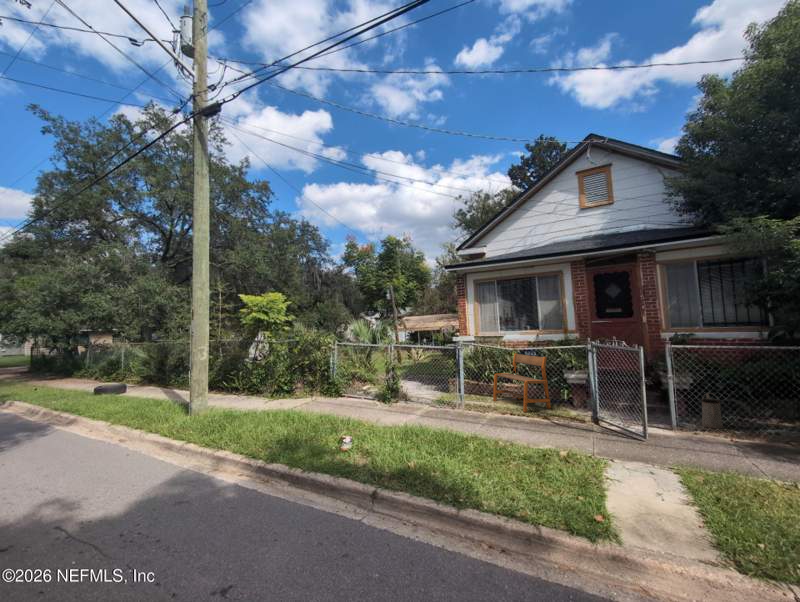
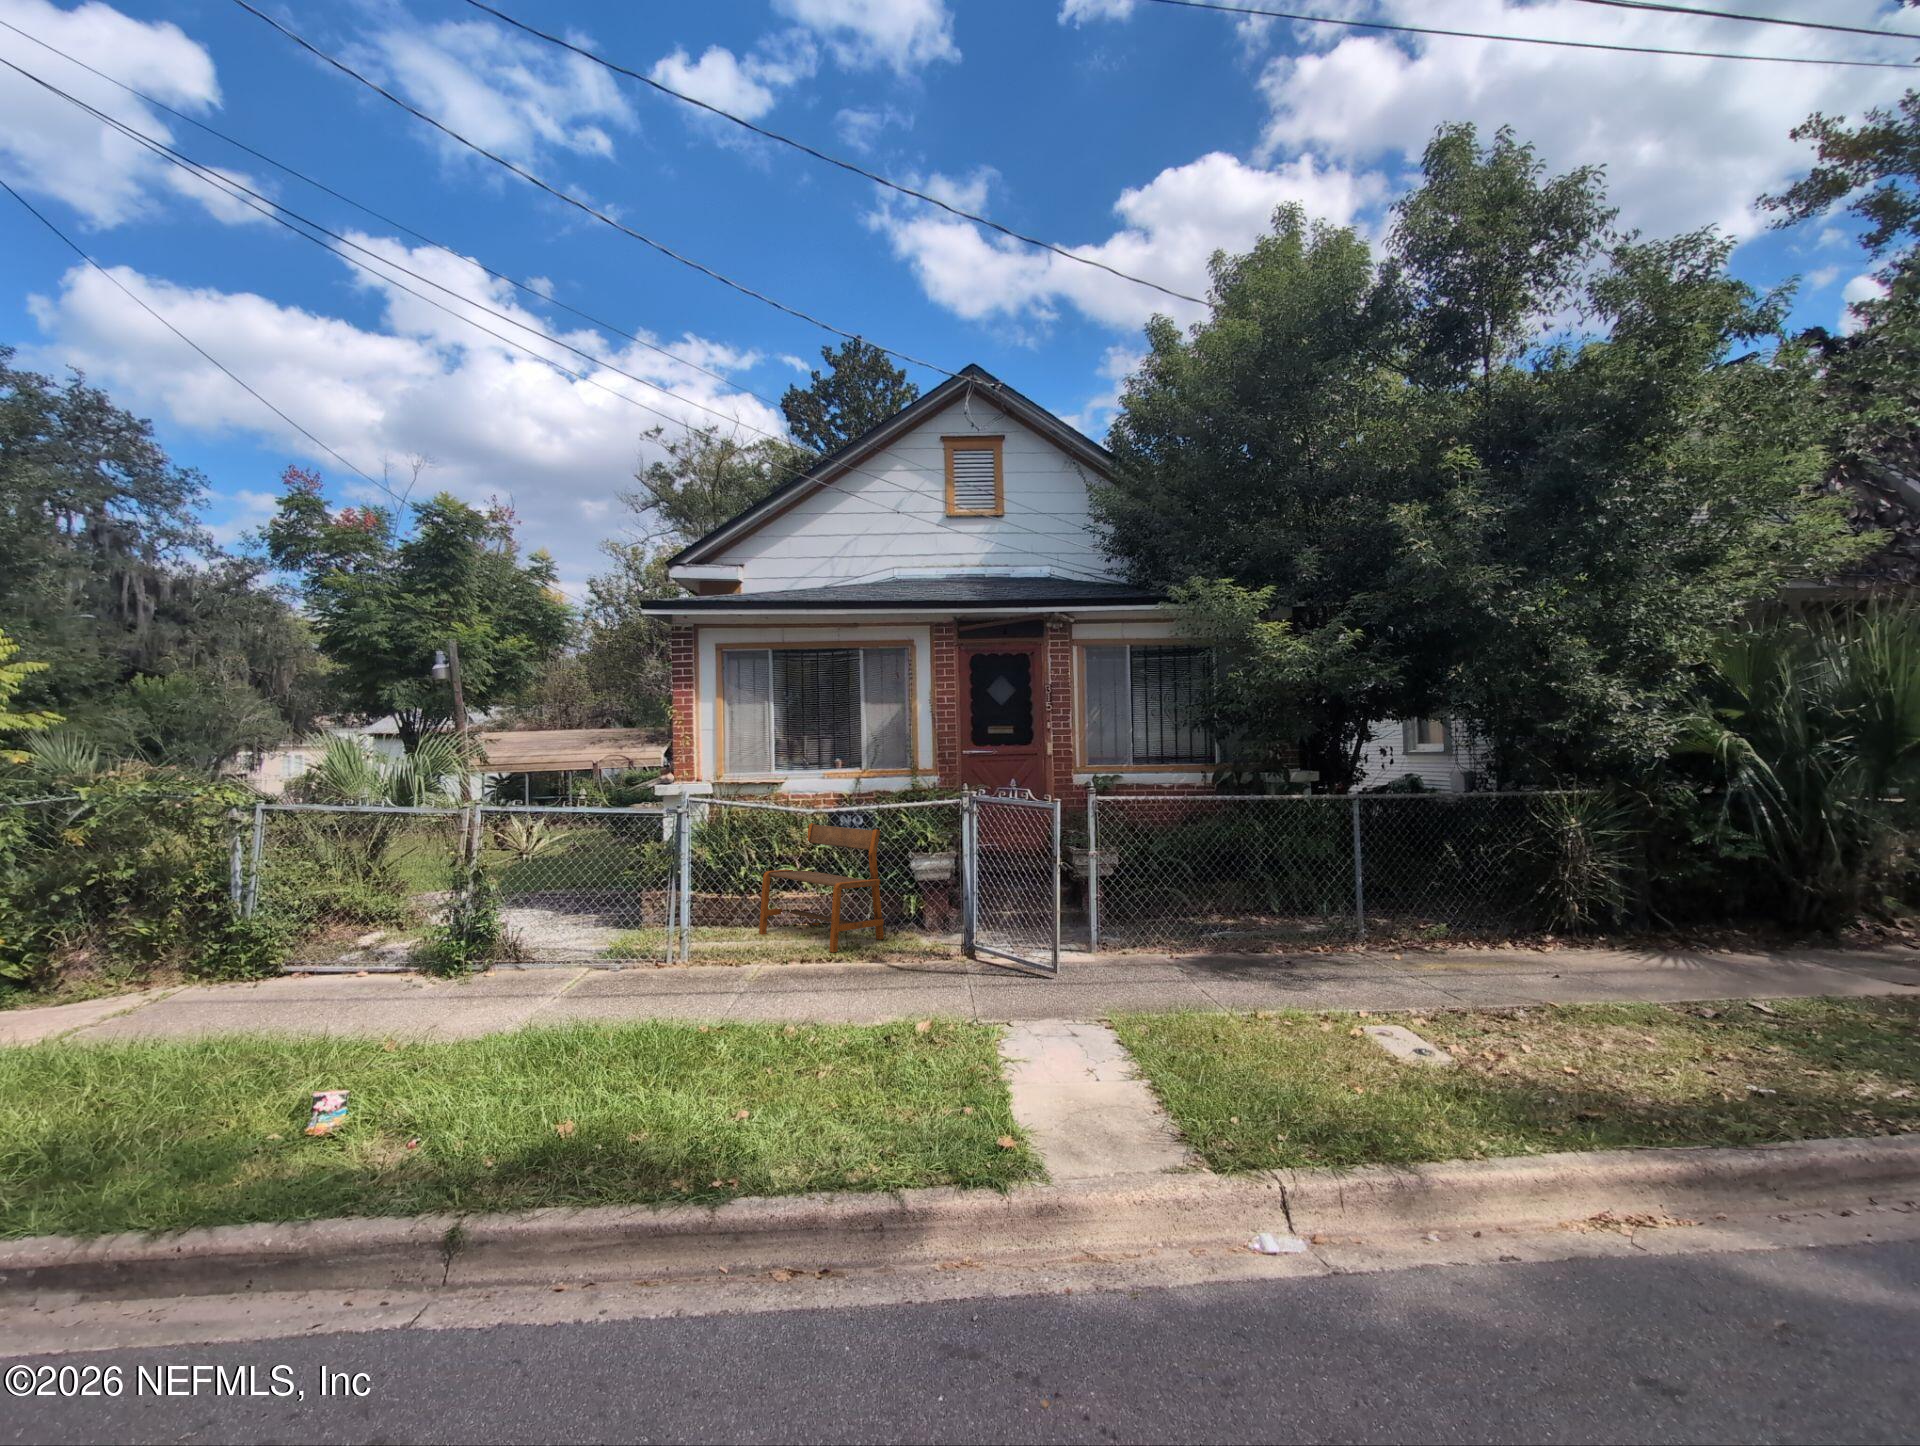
watering can: present [702,393,724,429] -> none [1136,884,1166,946]

